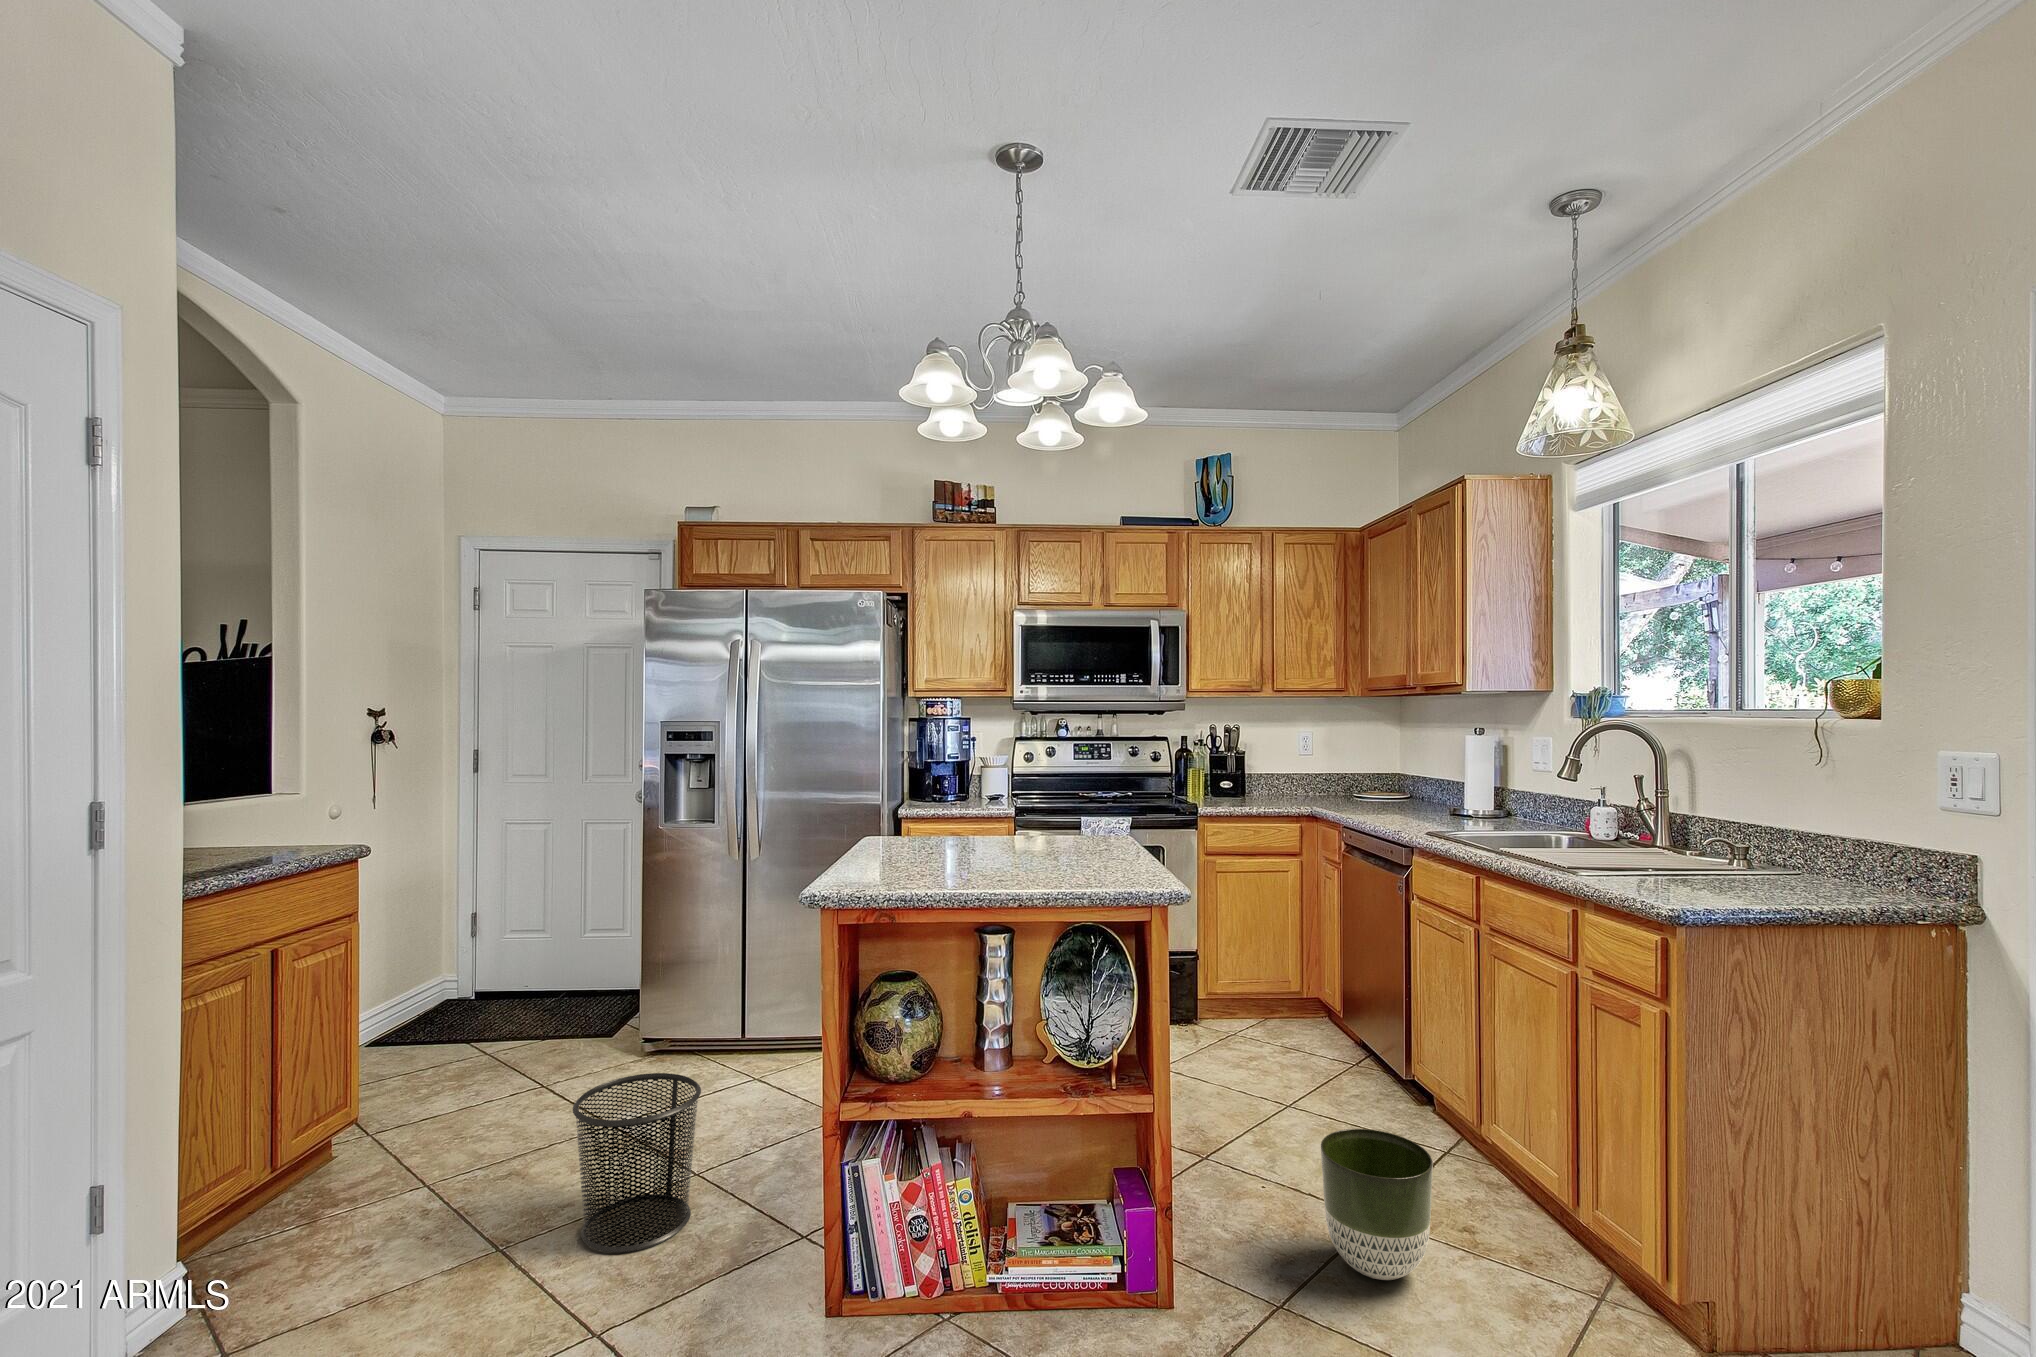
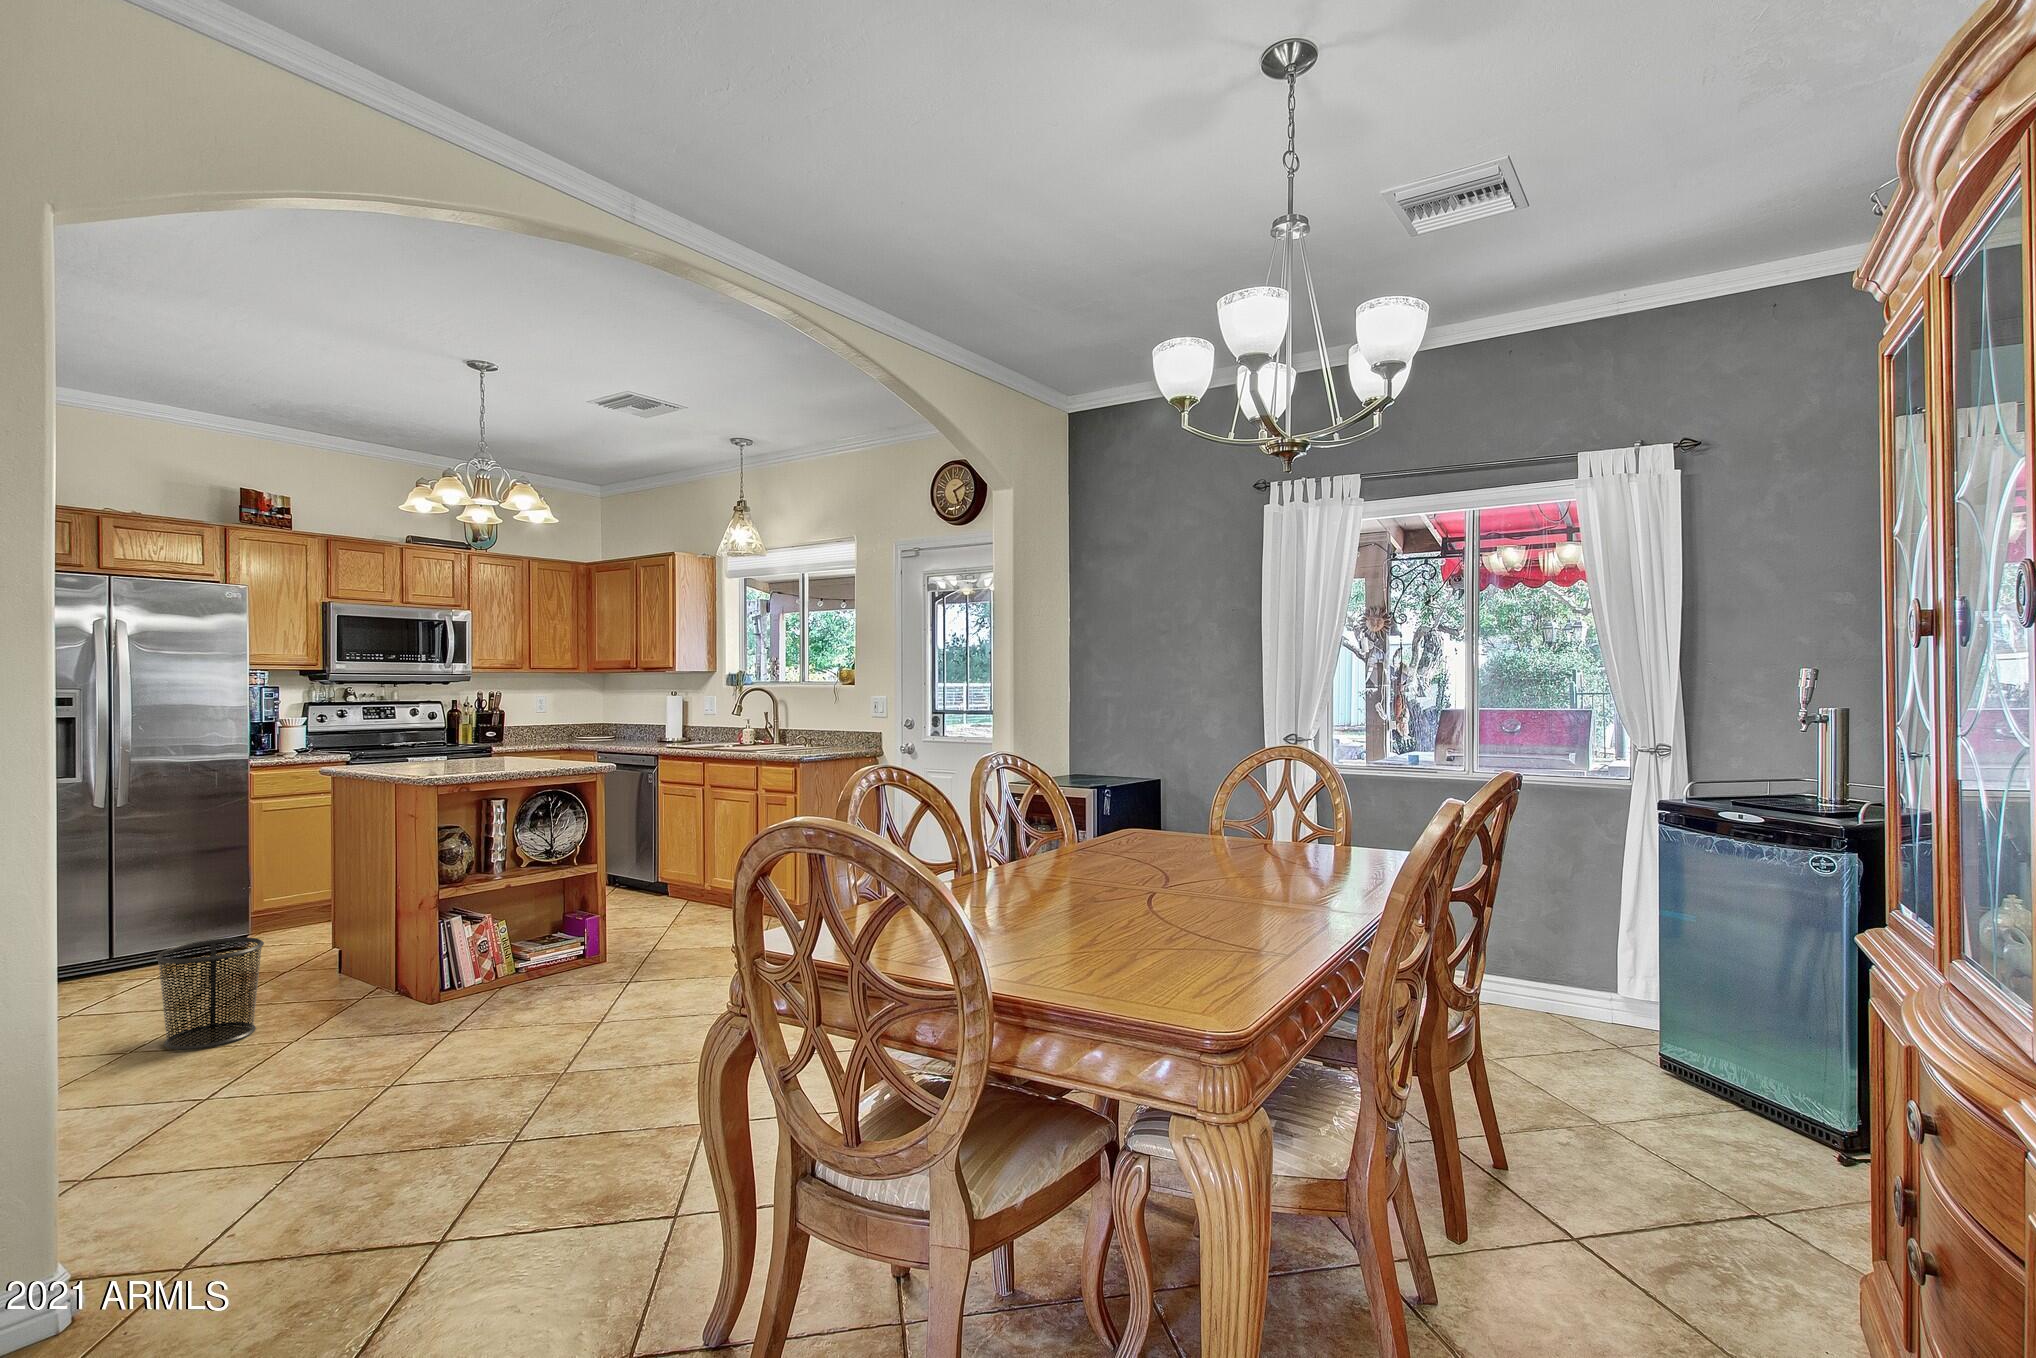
planter: present [1321,1129,1433,1280] -> none [651,880,703,940]

